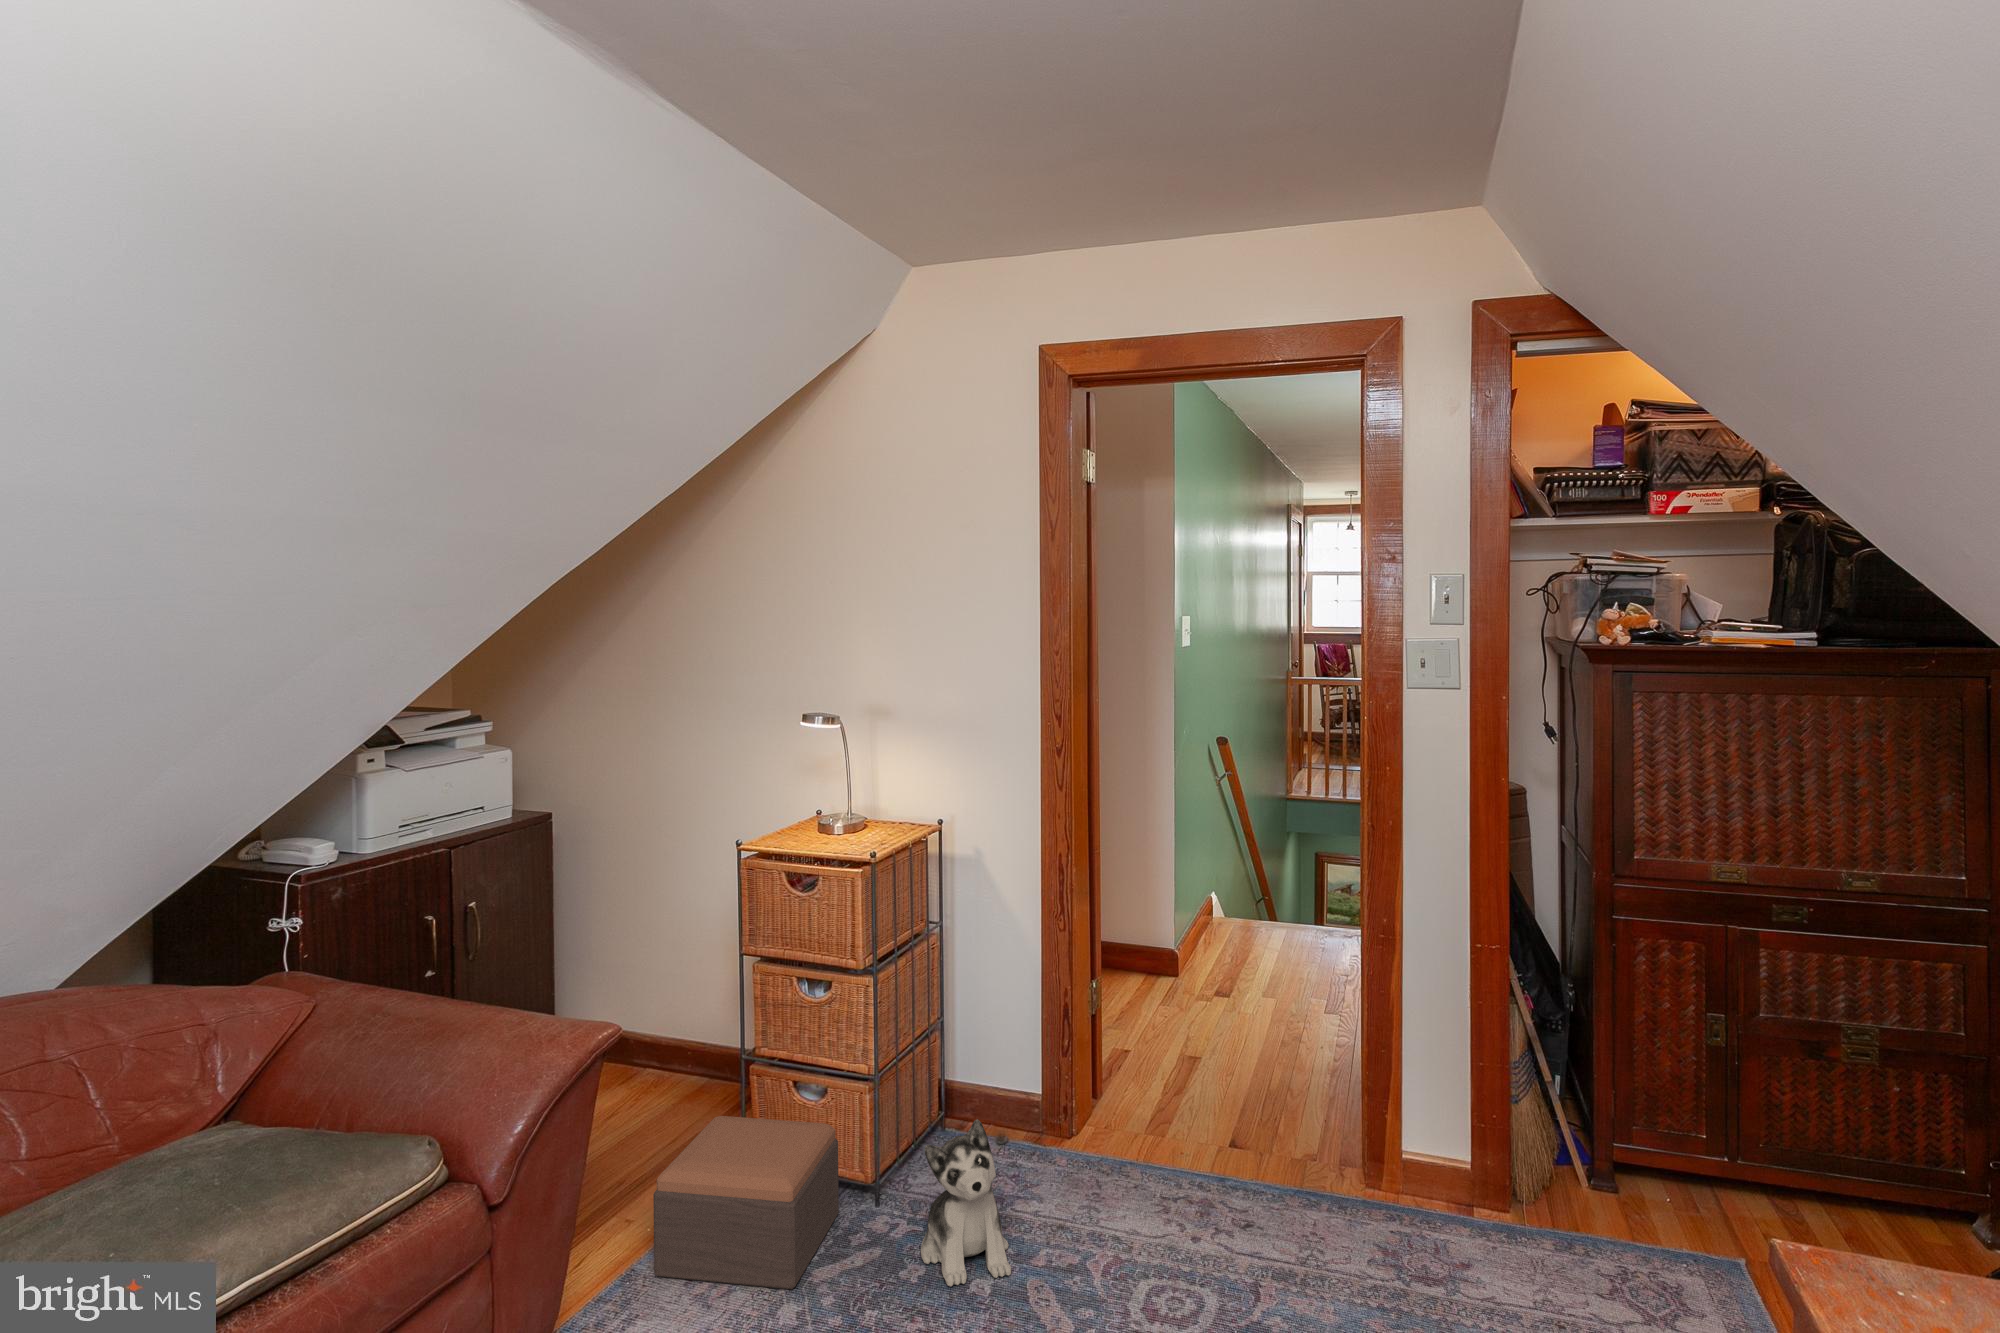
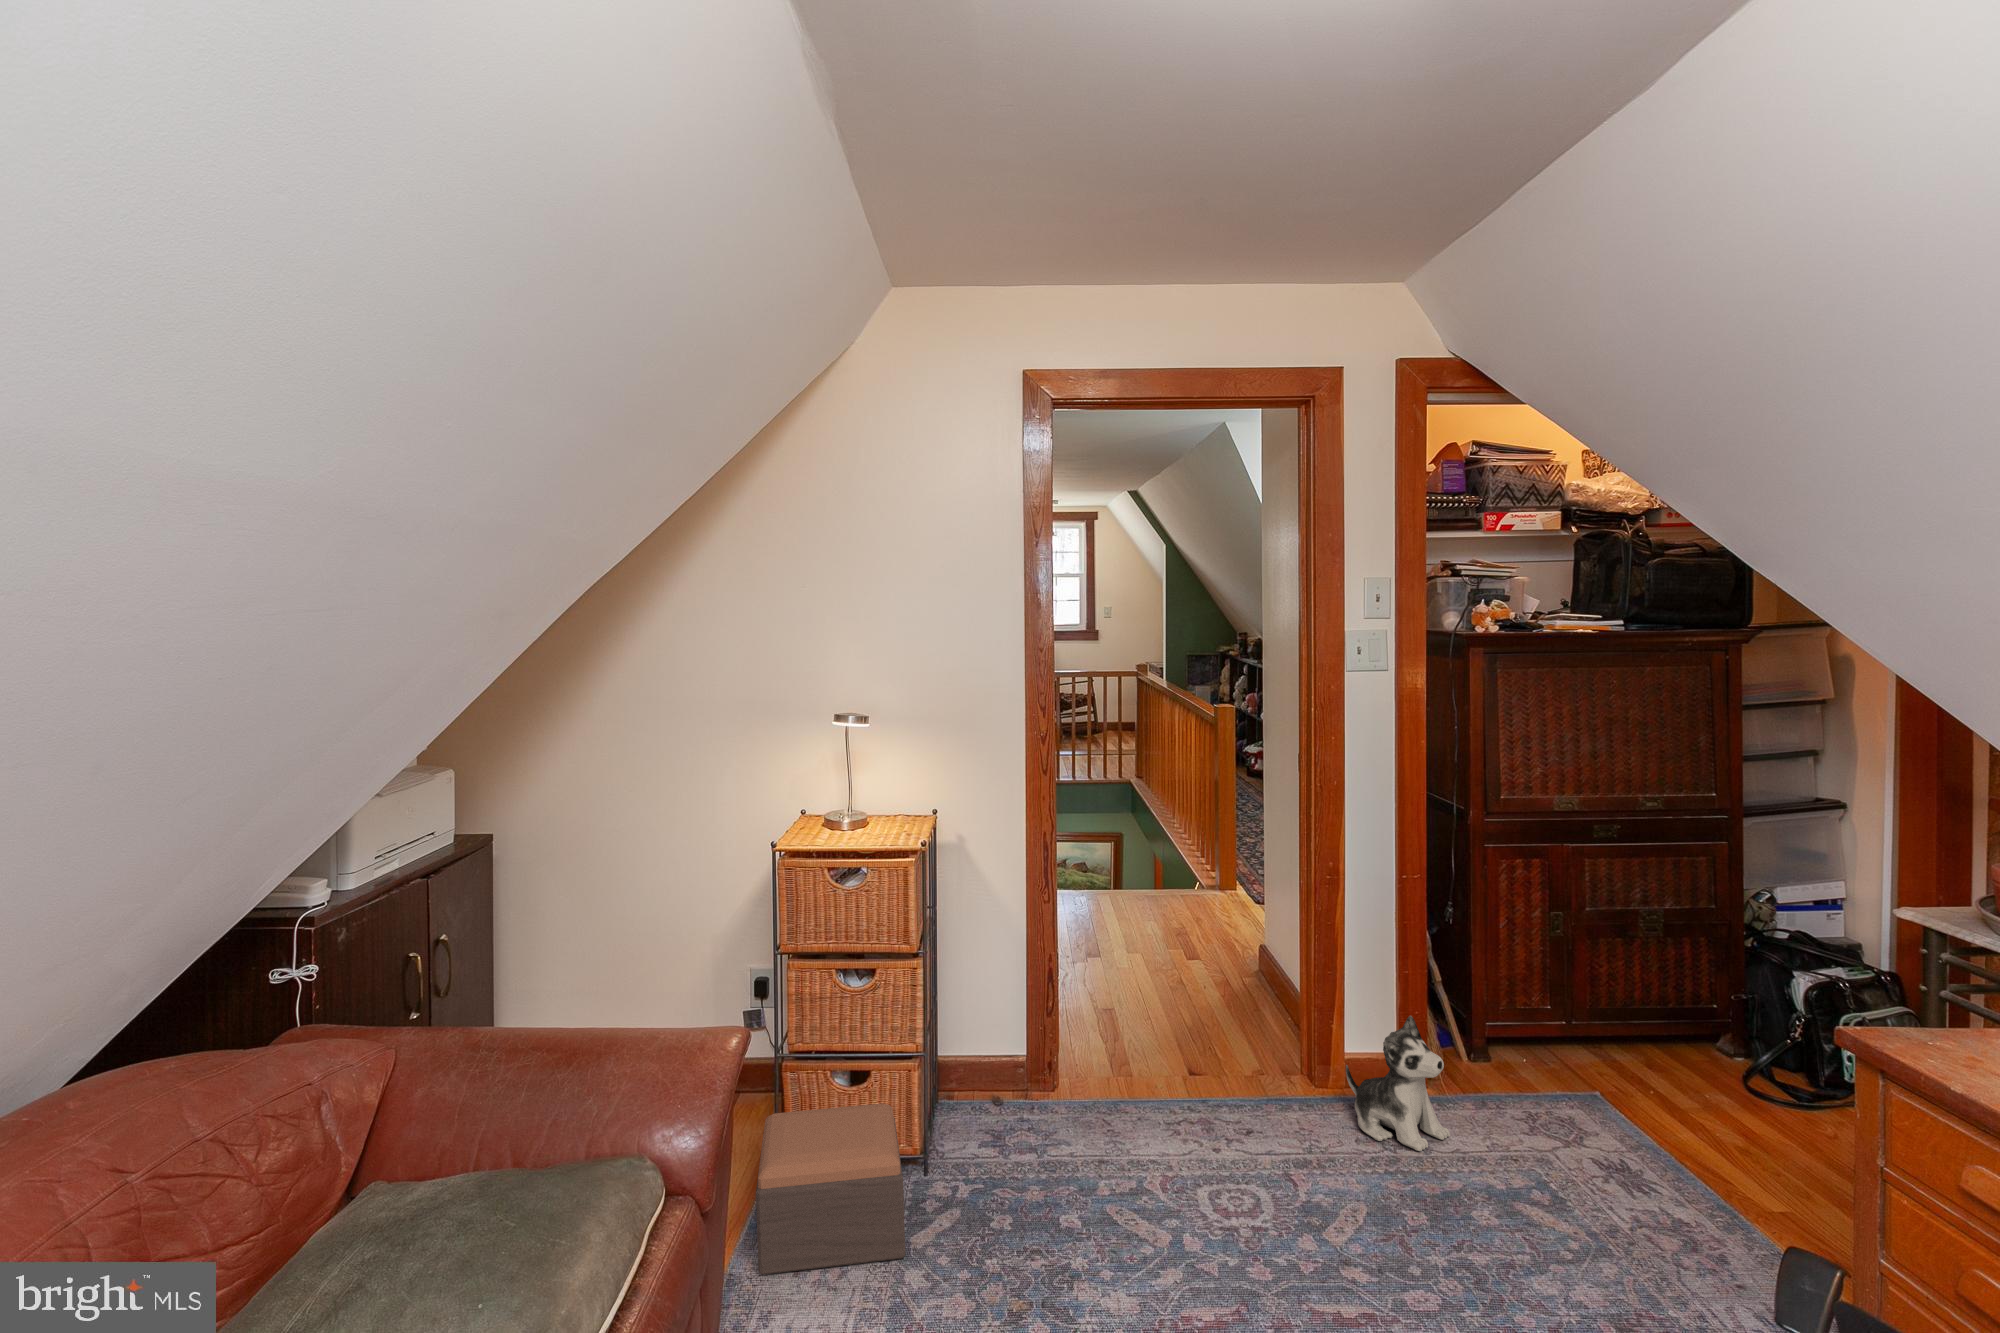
plush toy: present [921,1119,1011,1287] -> present [1346,1016,1450,1151]

